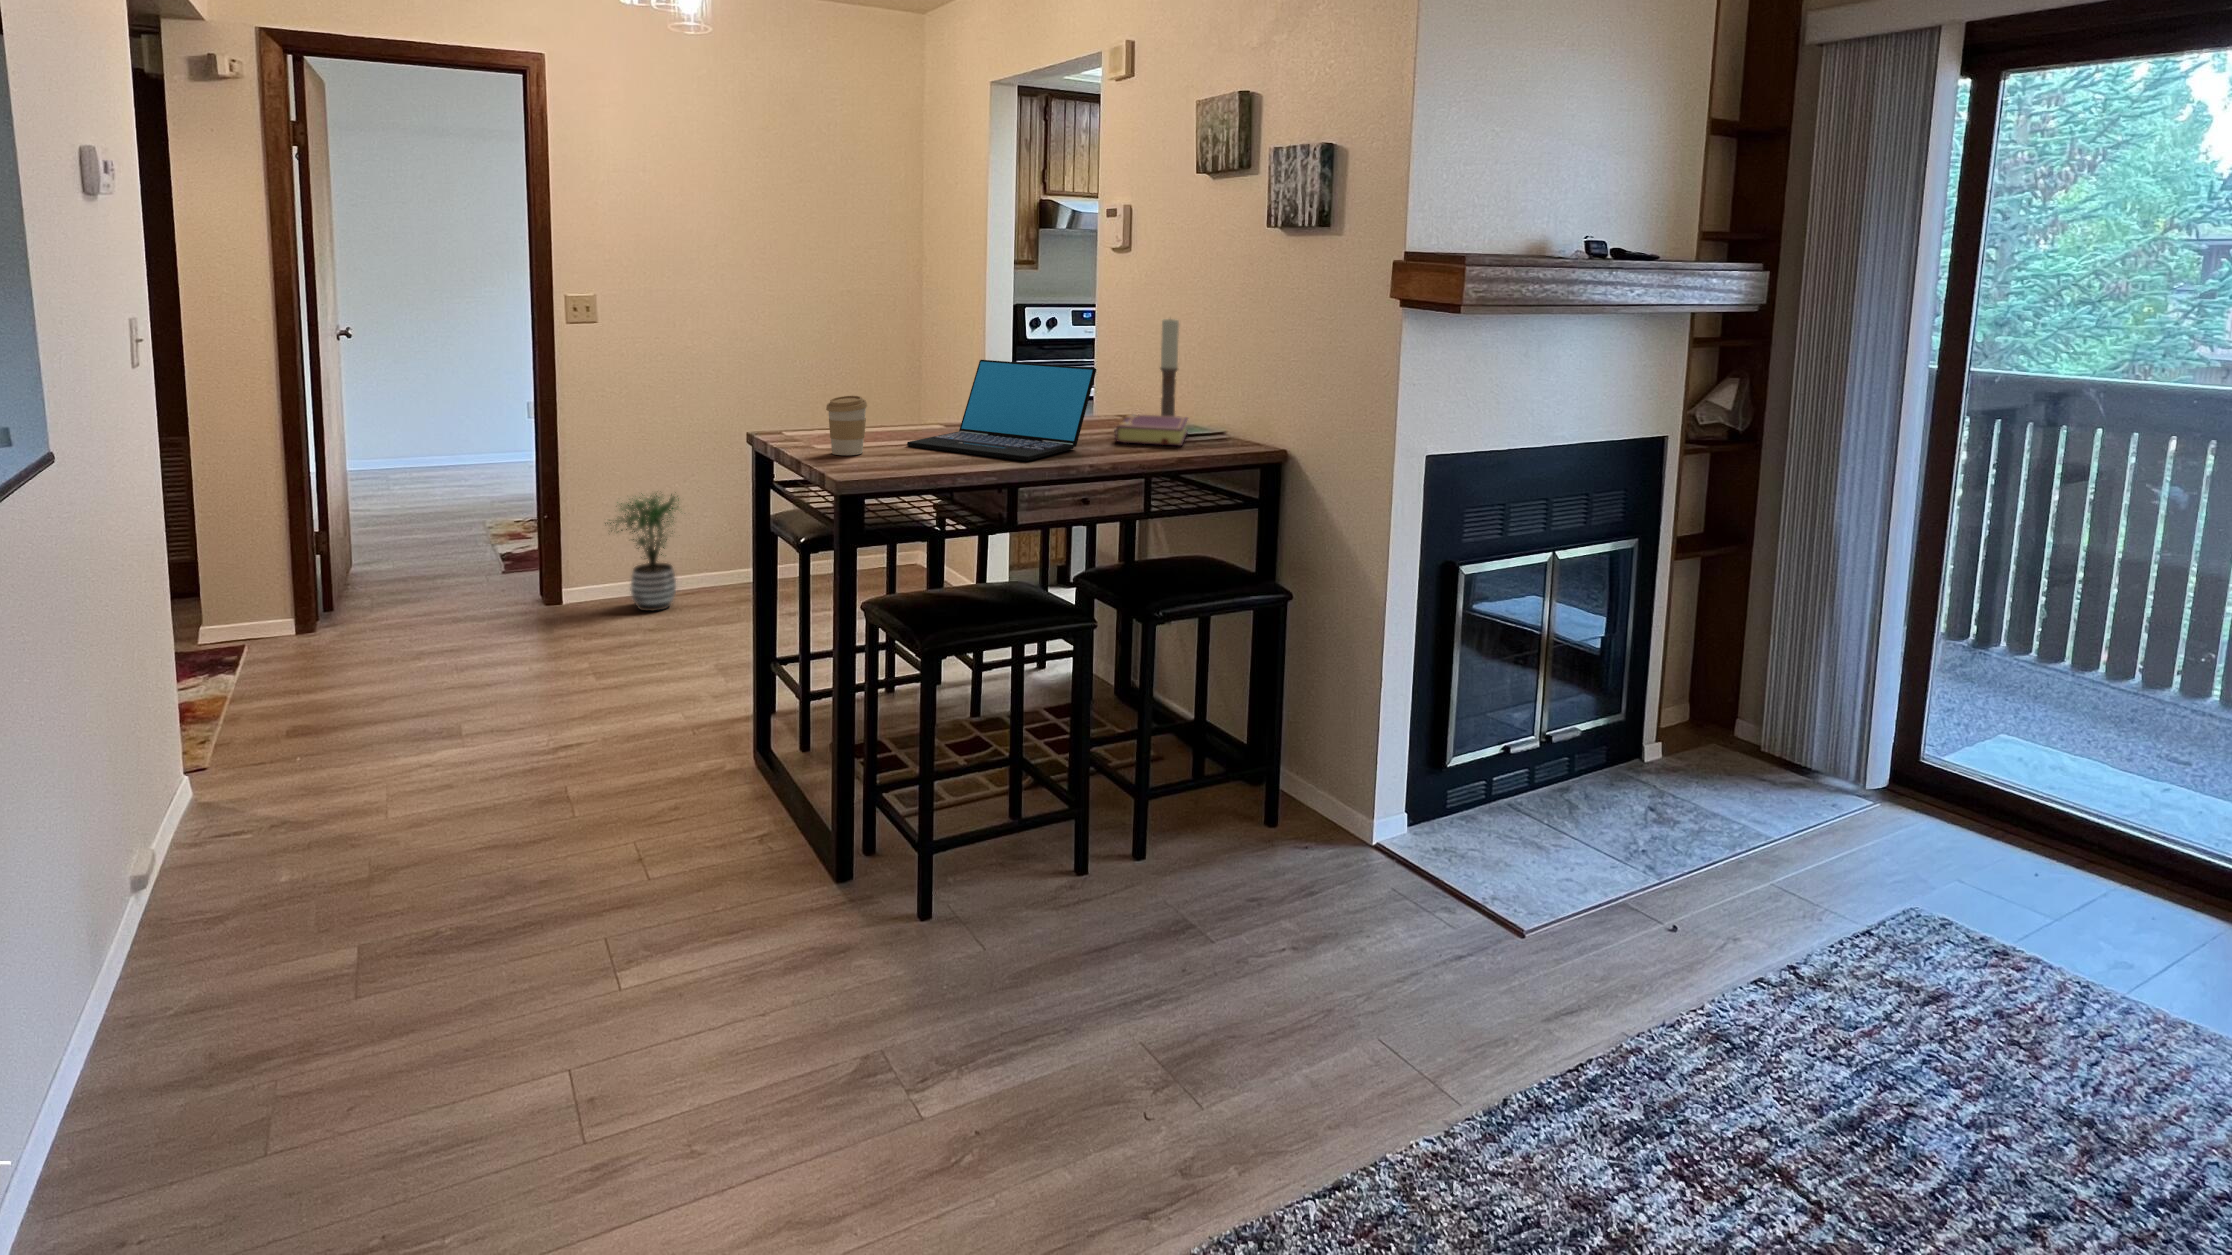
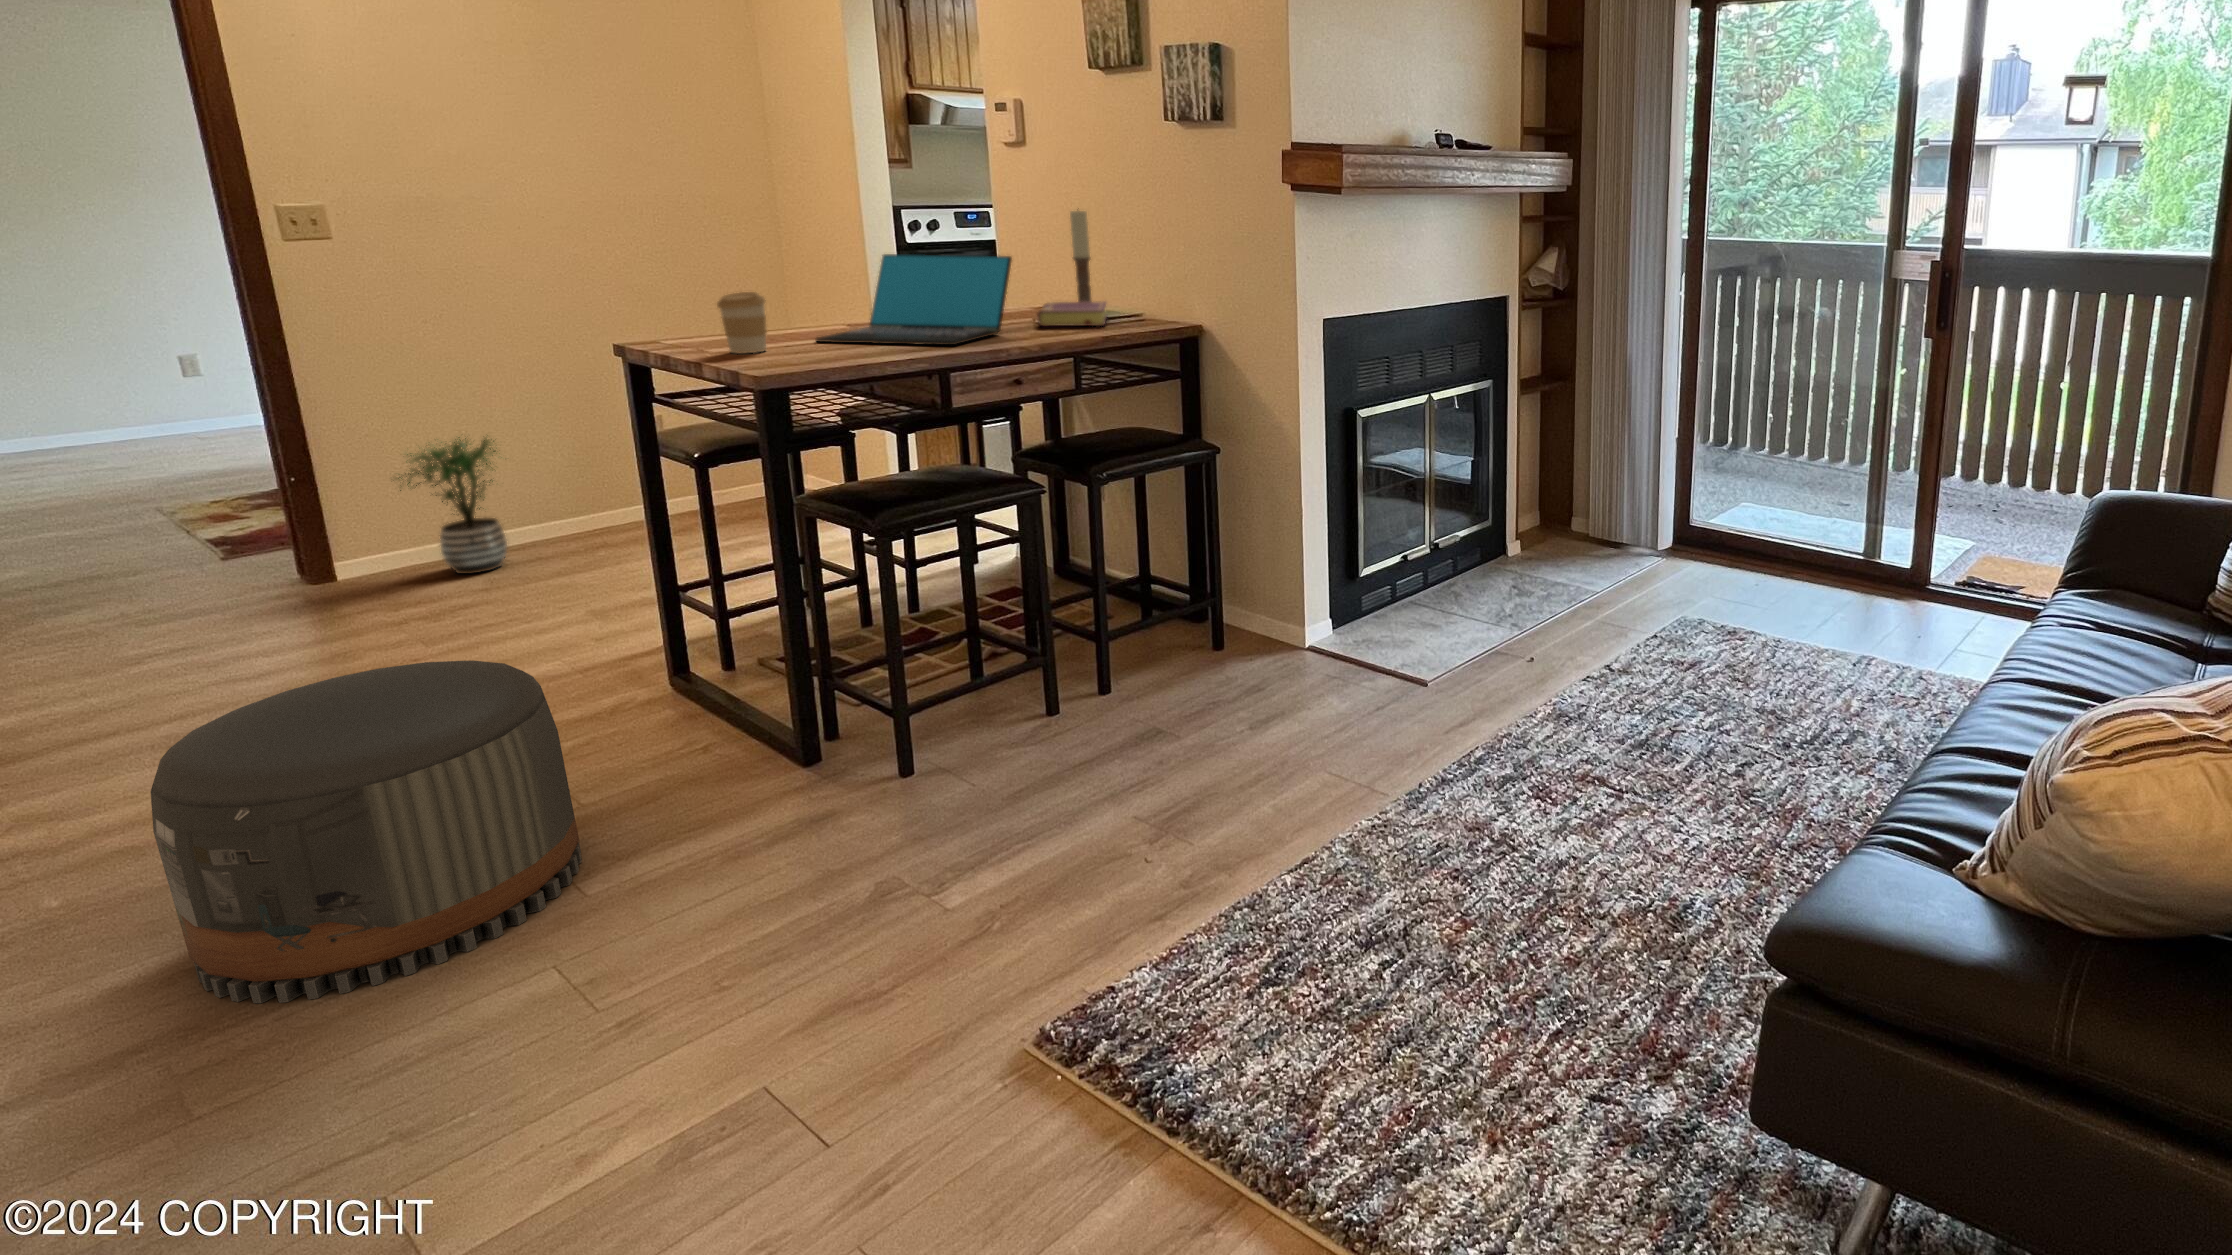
pouf: none [342,722,640,1039] -> present [151,661,582,1003]

